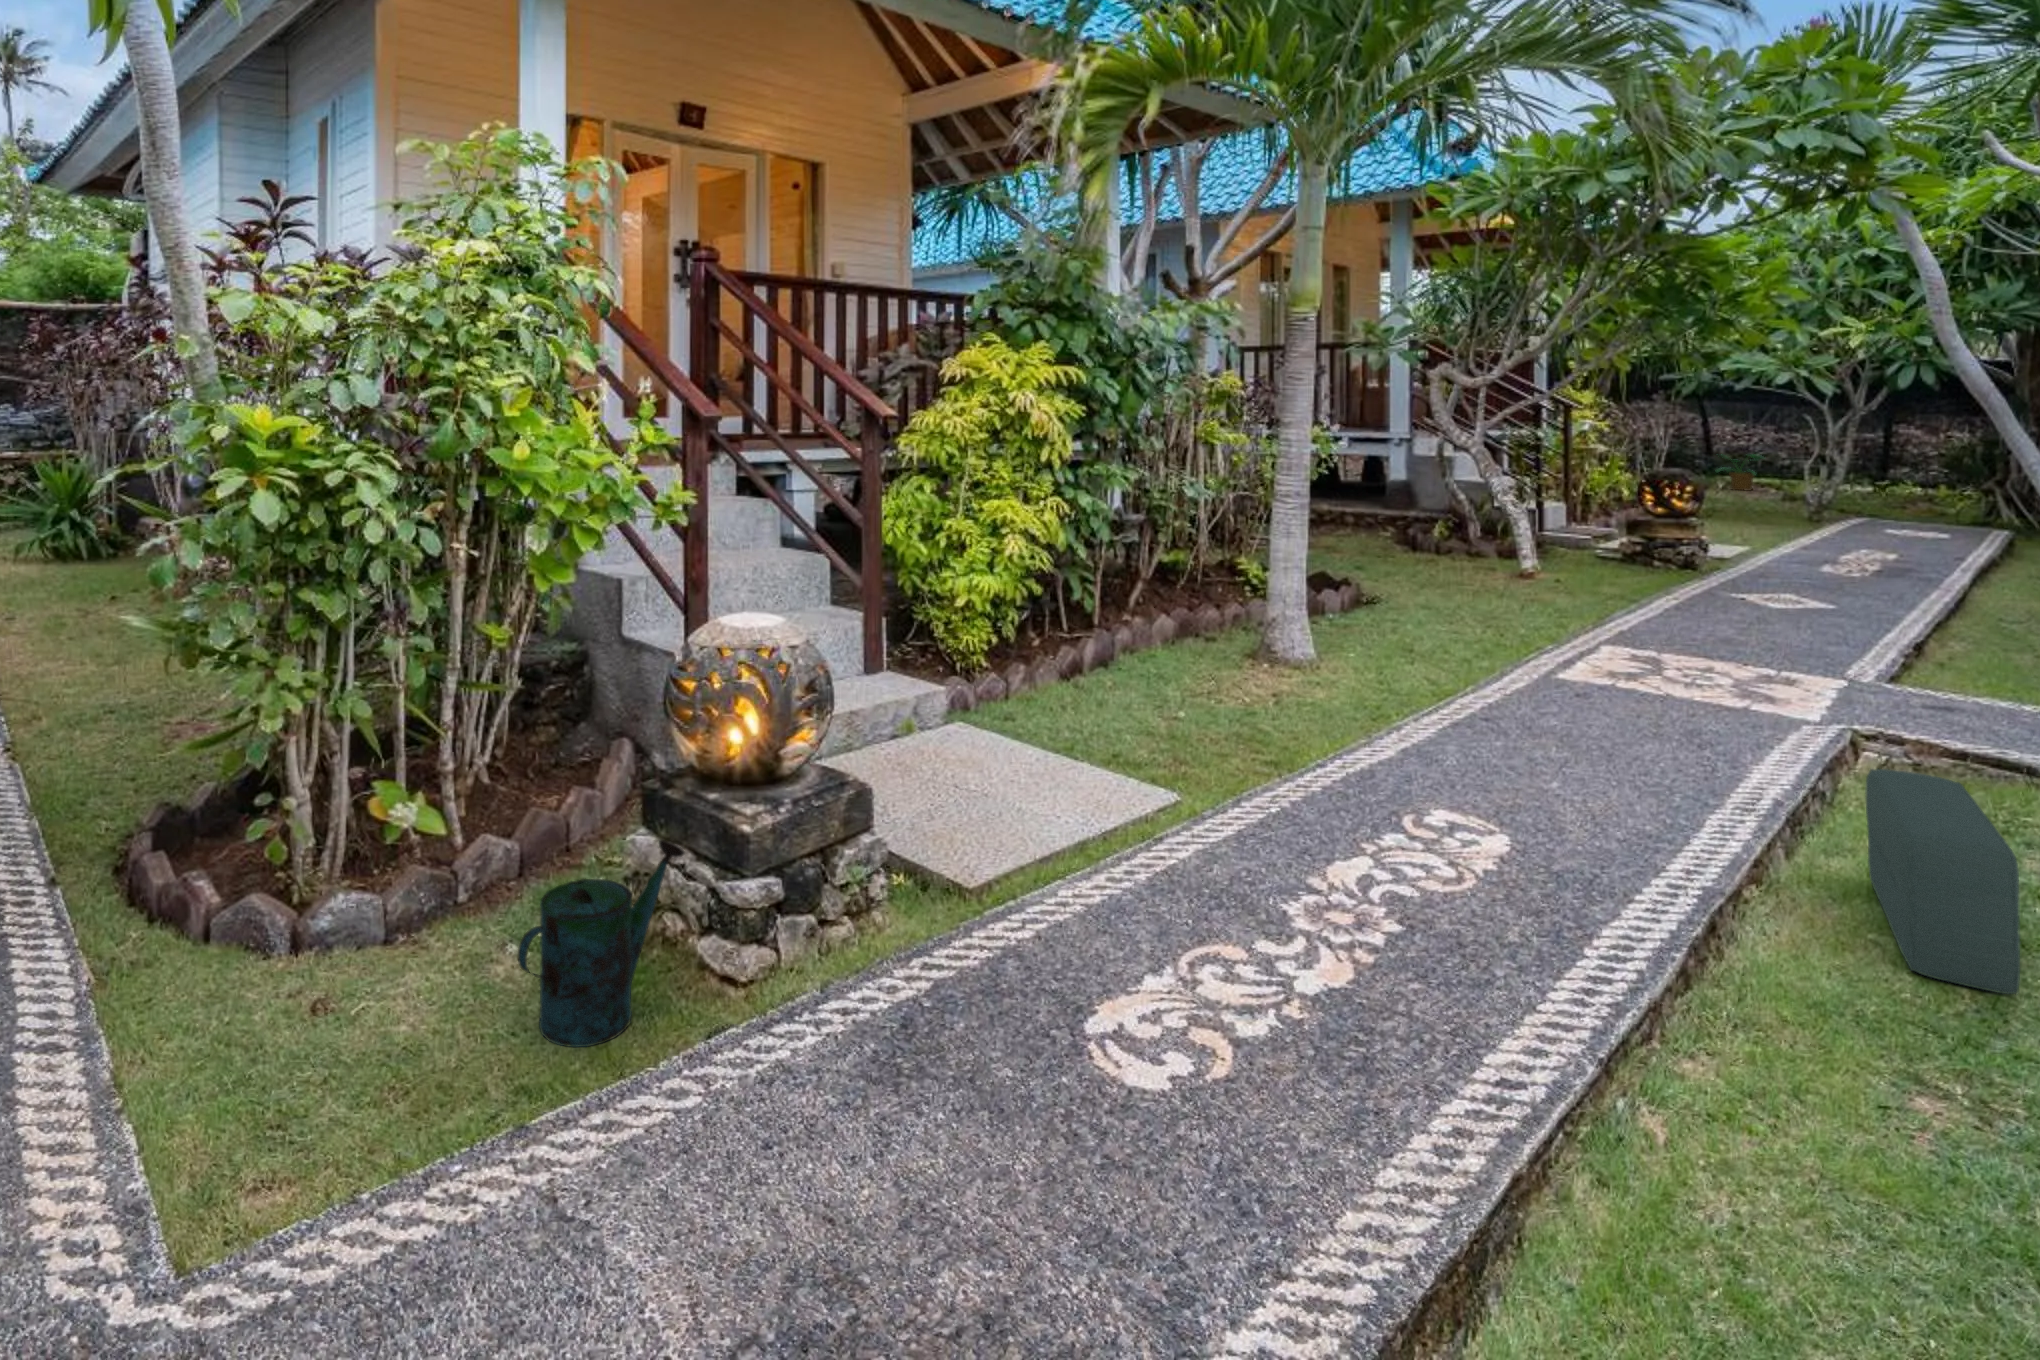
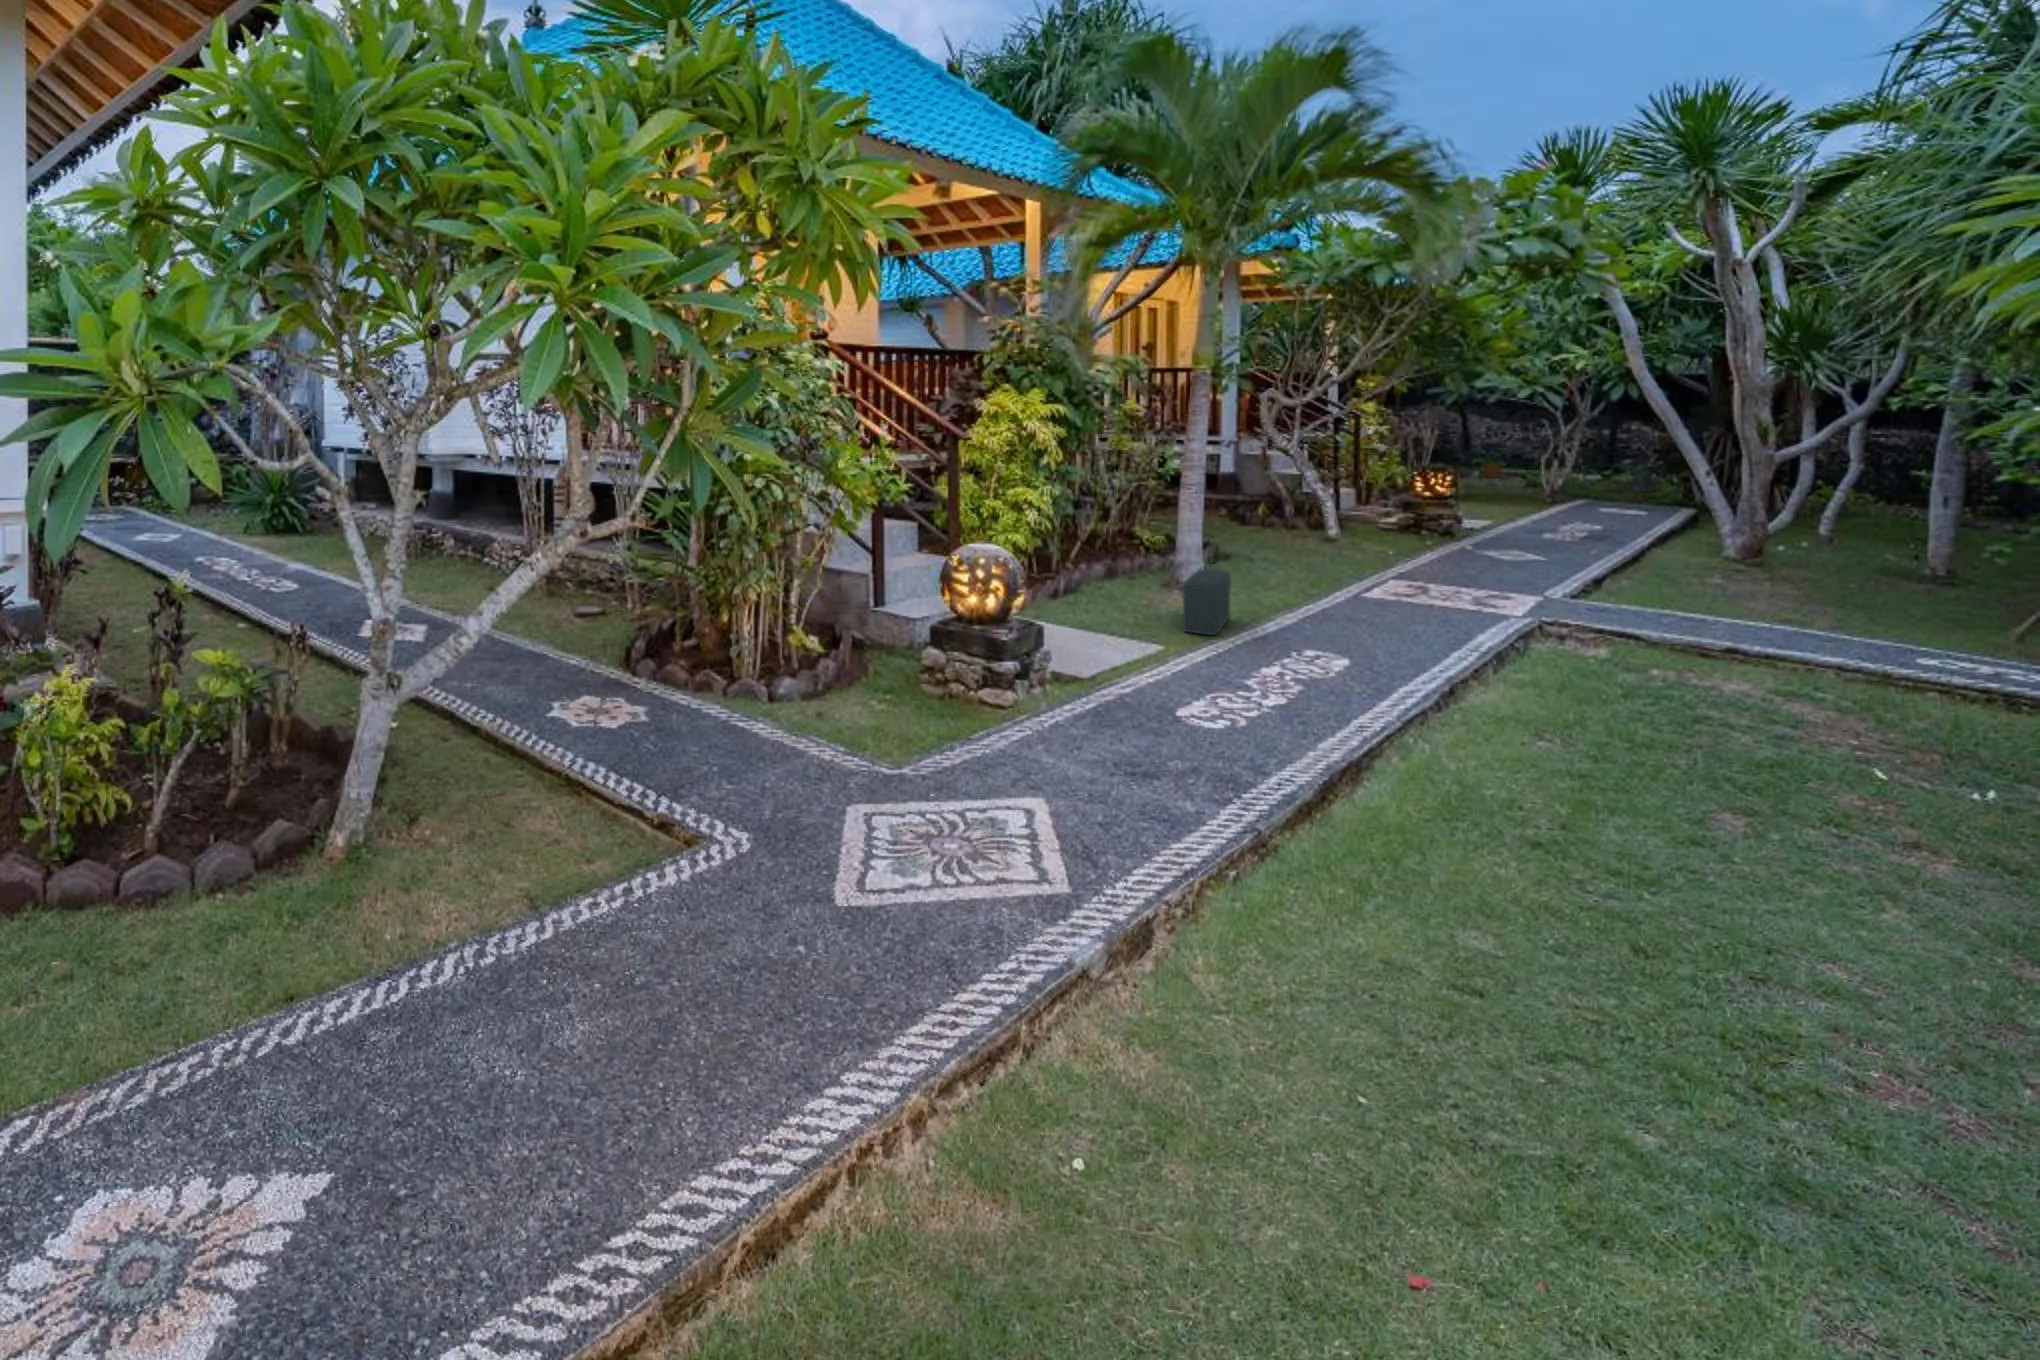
pouf: present [1865,769,2020,994] -> present [1183,569,1231,635]
watering can: present [518,840,685,1047] -> present [1627,470,1667,492]

